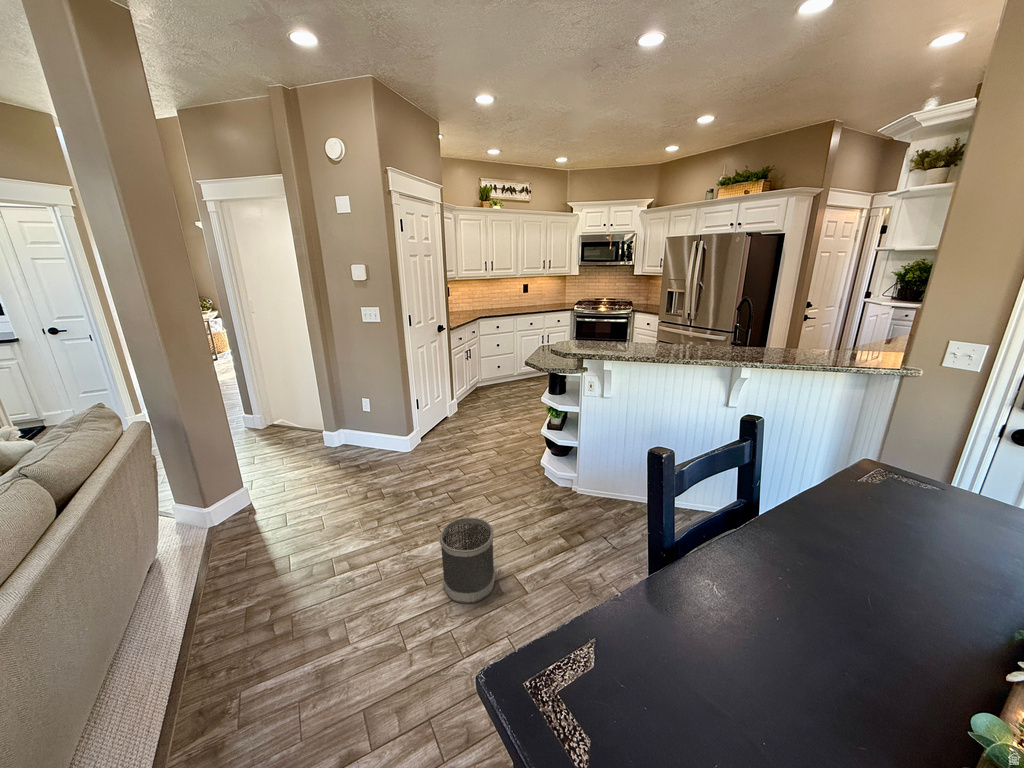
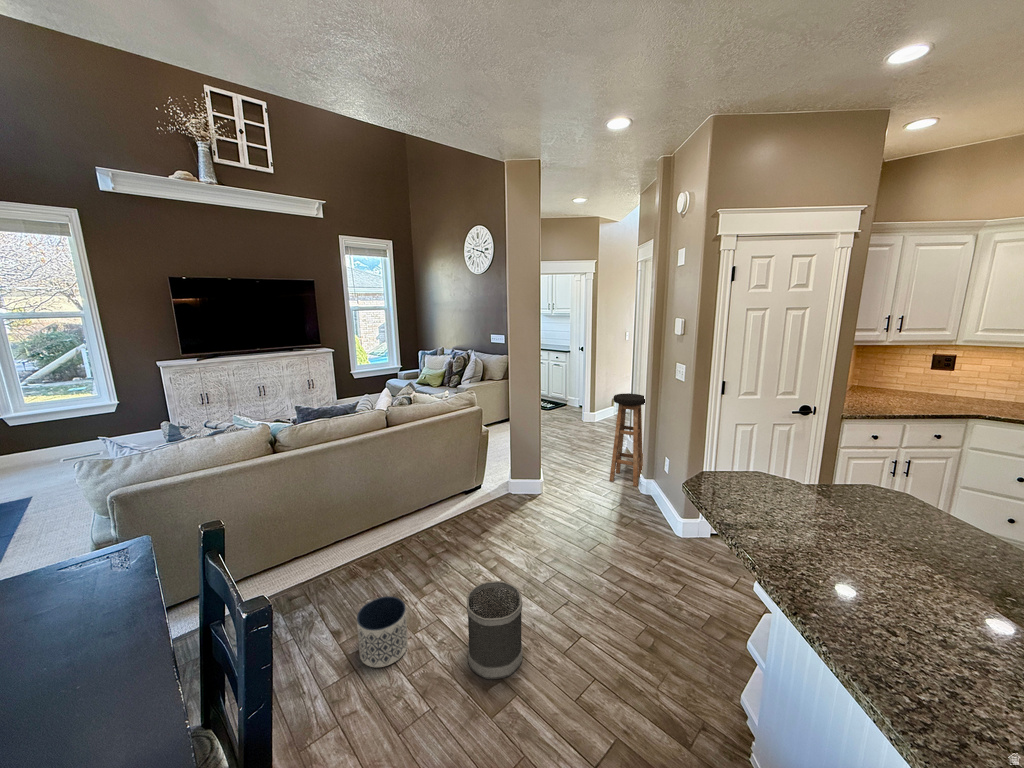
bar stool: none [269,356,324,455] -> present [609,394,645,486]
planter: none [377,621,441,716] -> present [357,596,408,667]

